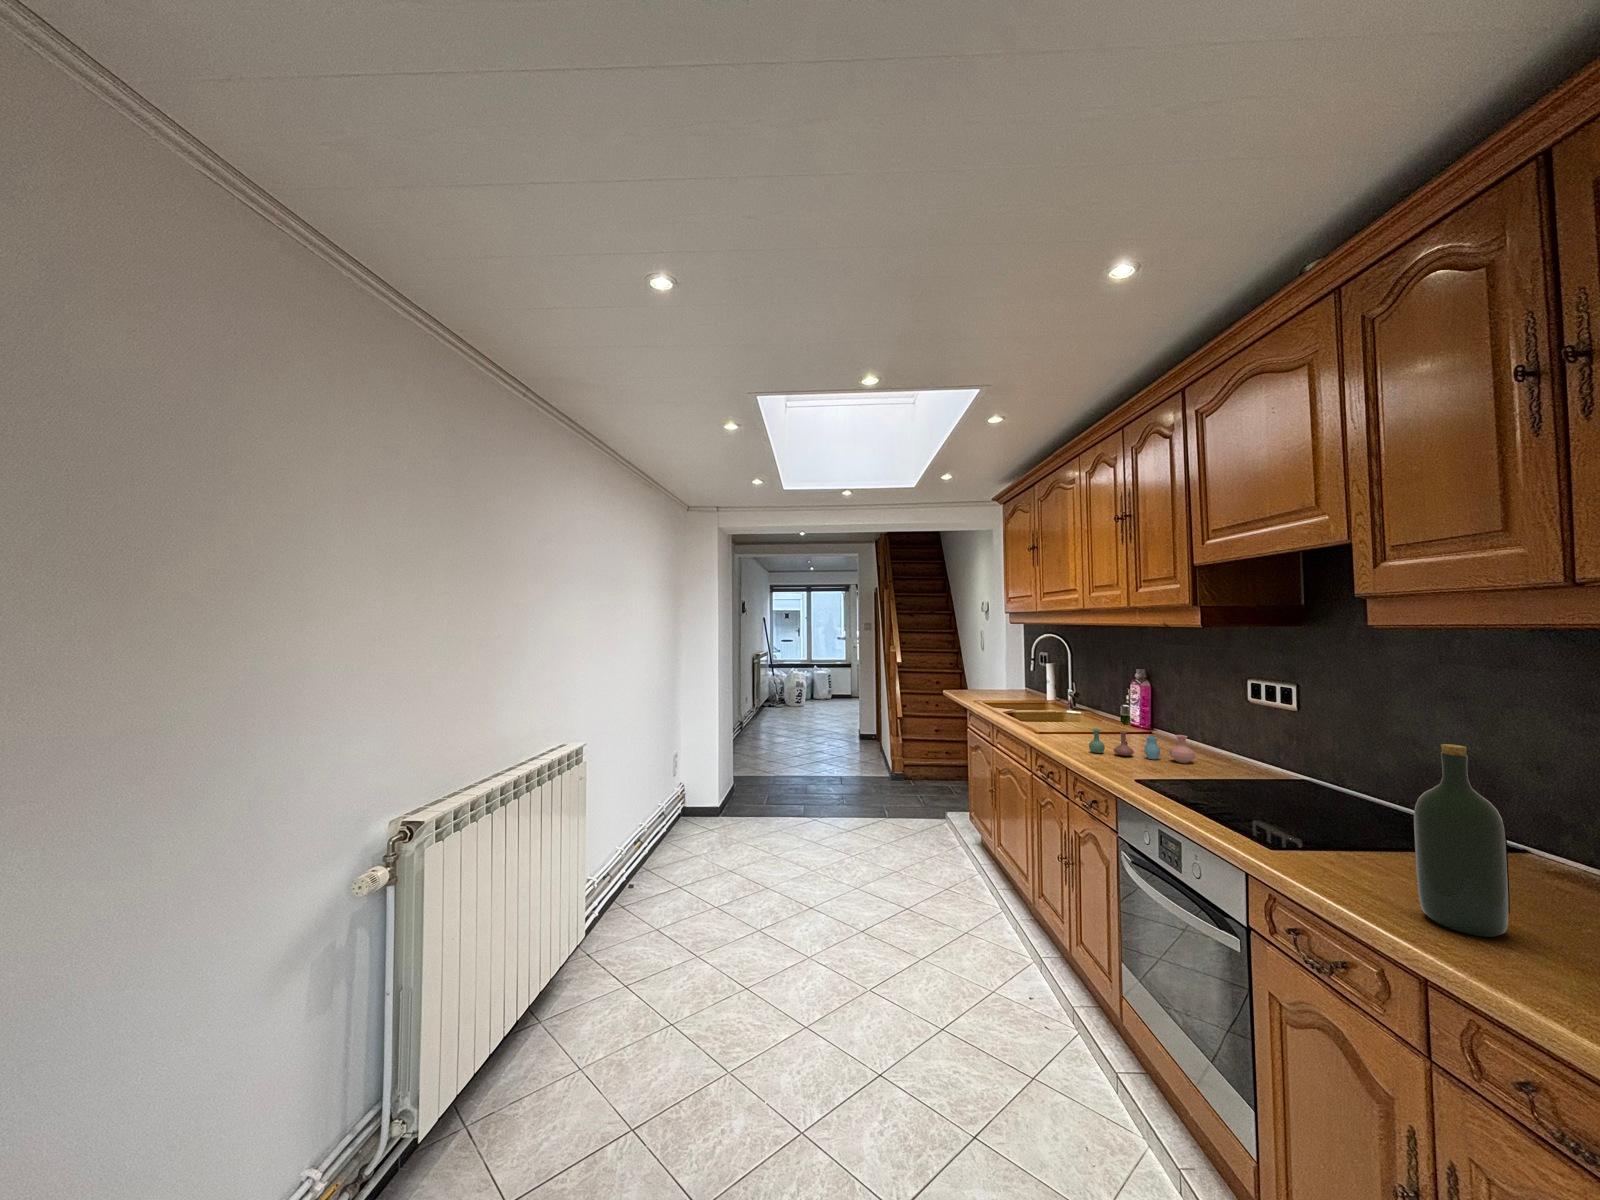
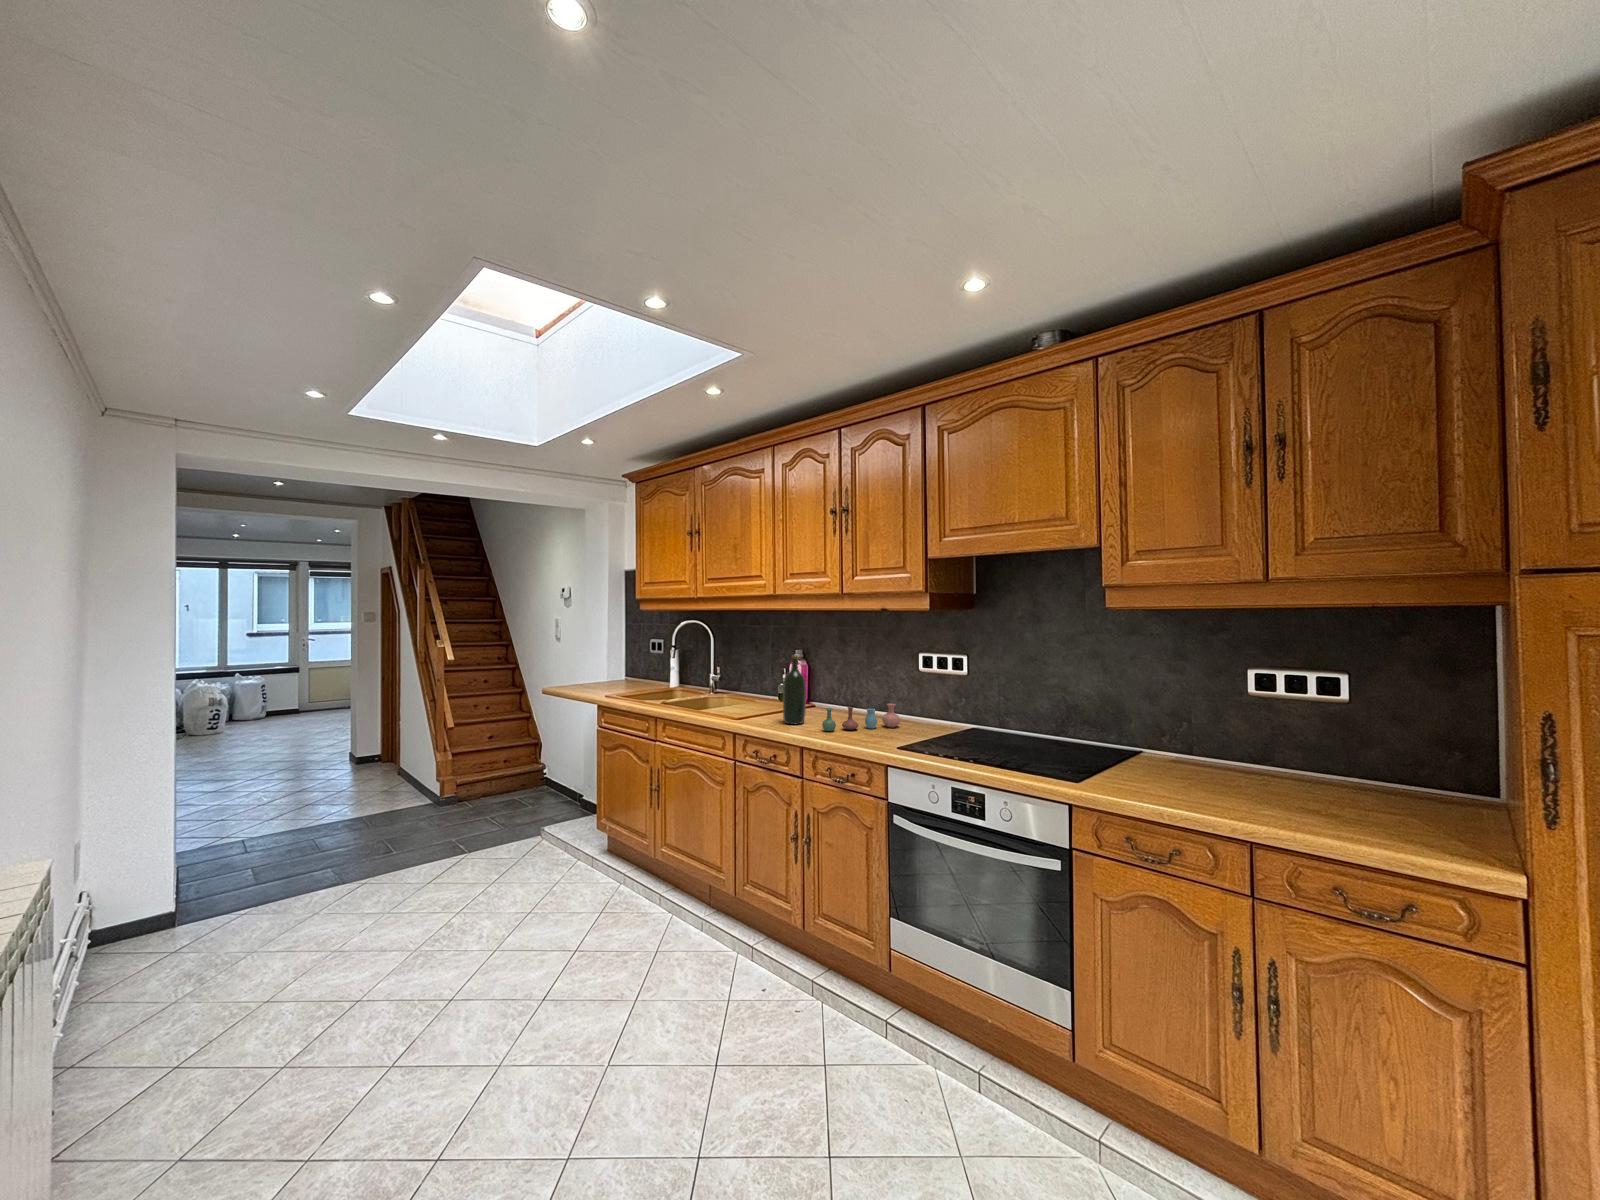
wine bottle: present [1414,744,1510,937] -> present [783,655,806,724]

